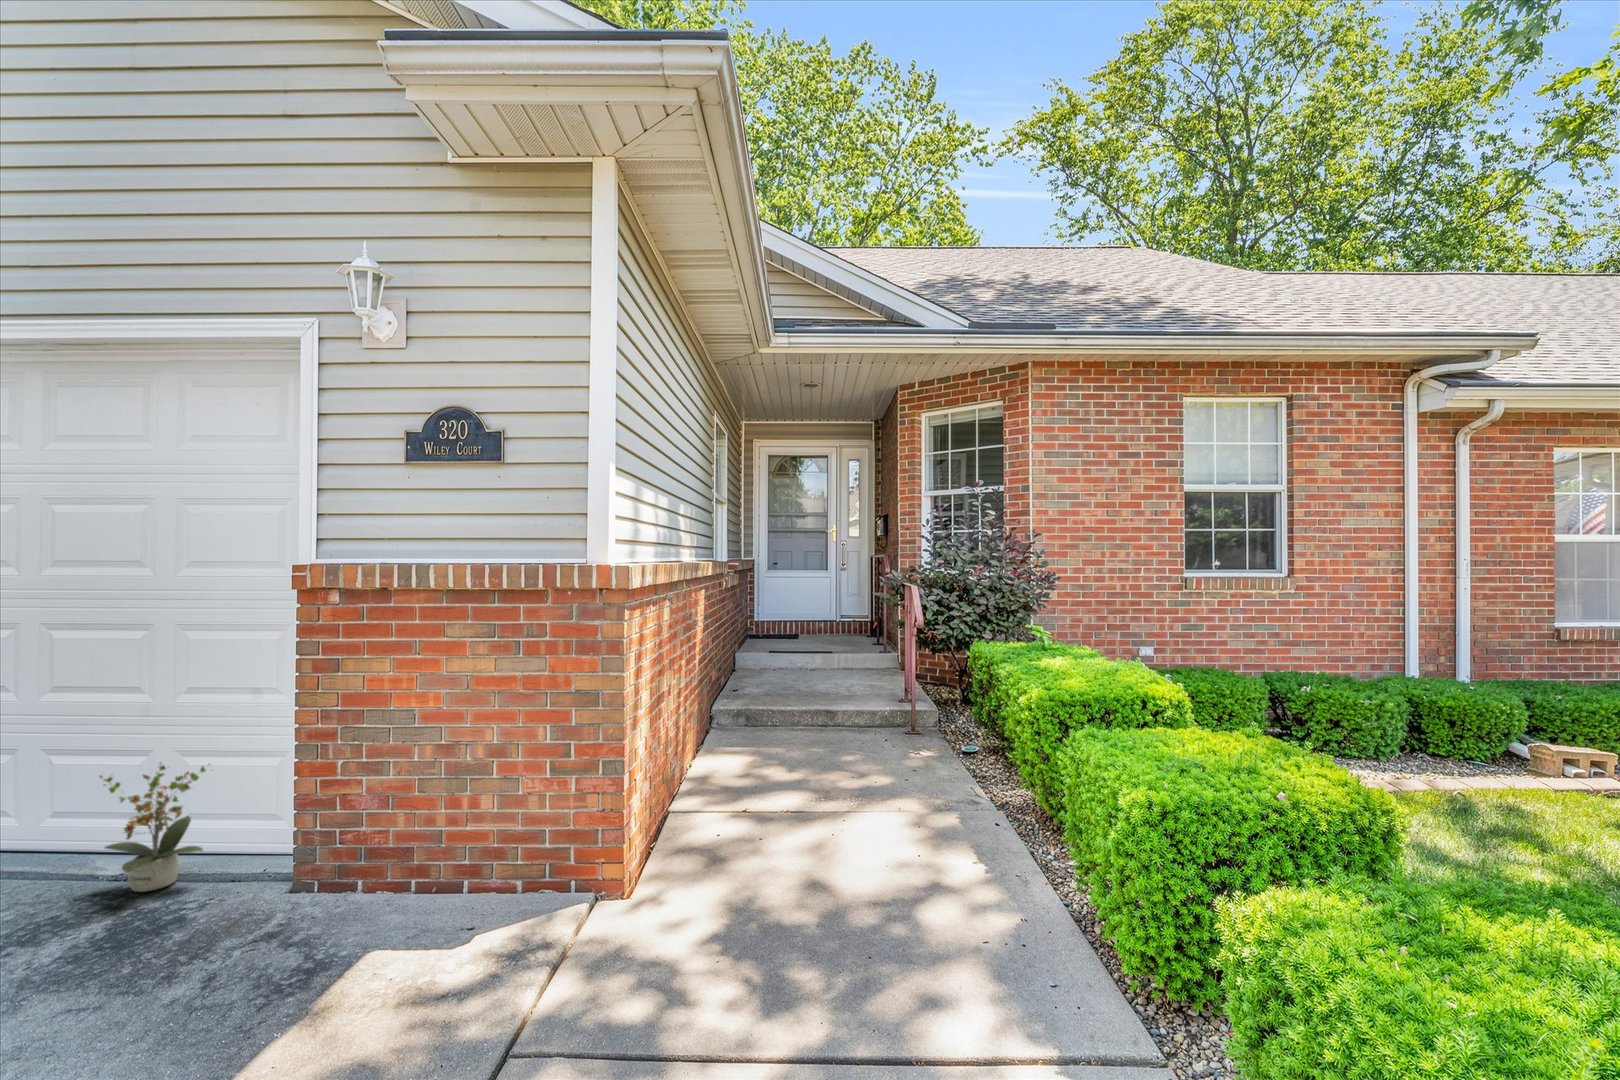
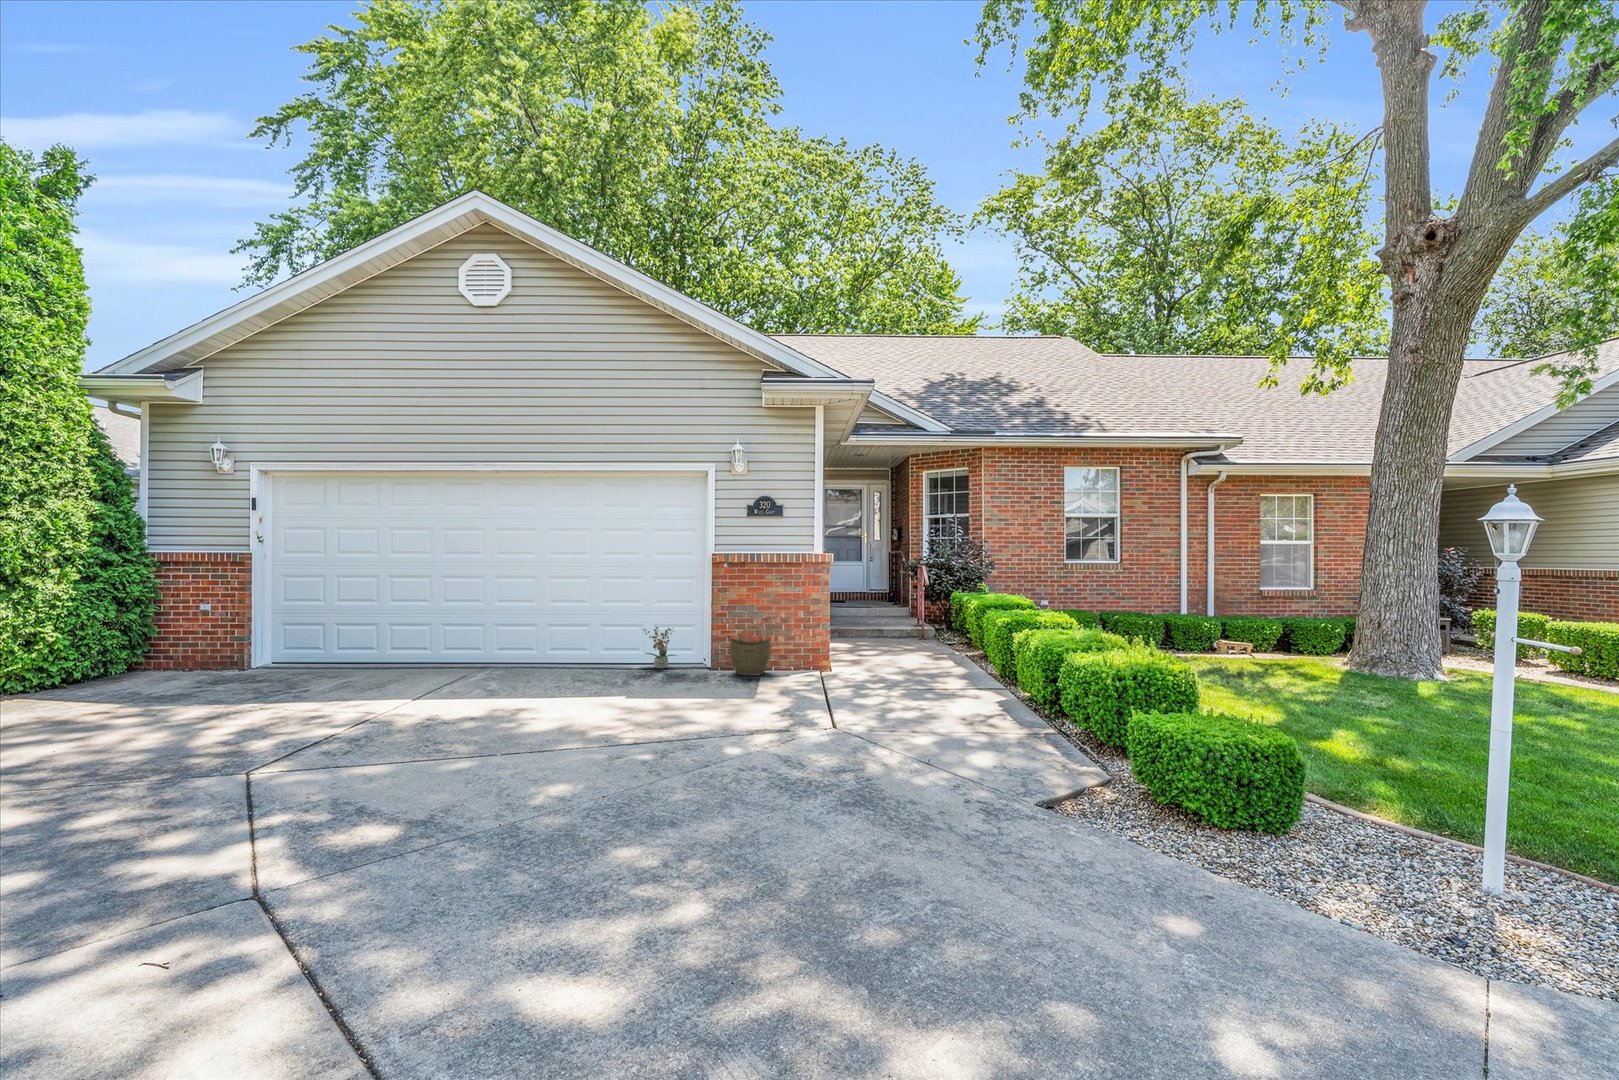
woven basket: none [294,775,437,941] -> present [729,629,771,676]

